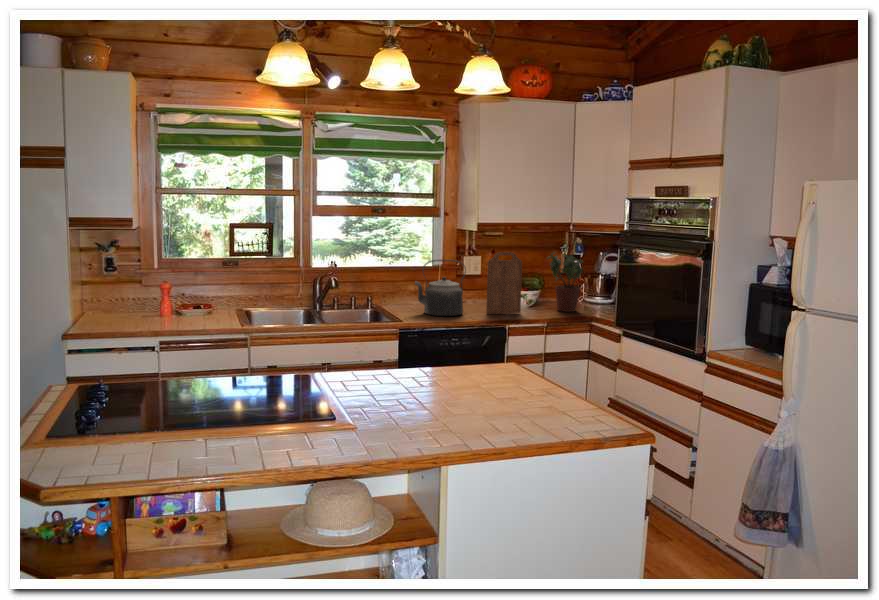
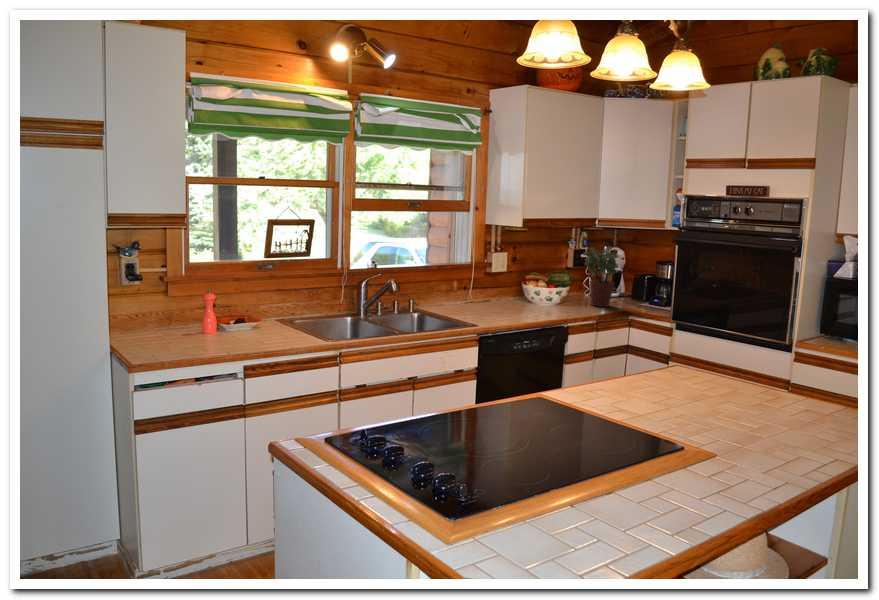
cutting board: present [486,252,522,314] -> none [542,249,574,313]
kettle: present [415,260,466,316] -> none [478,258,528,318]

